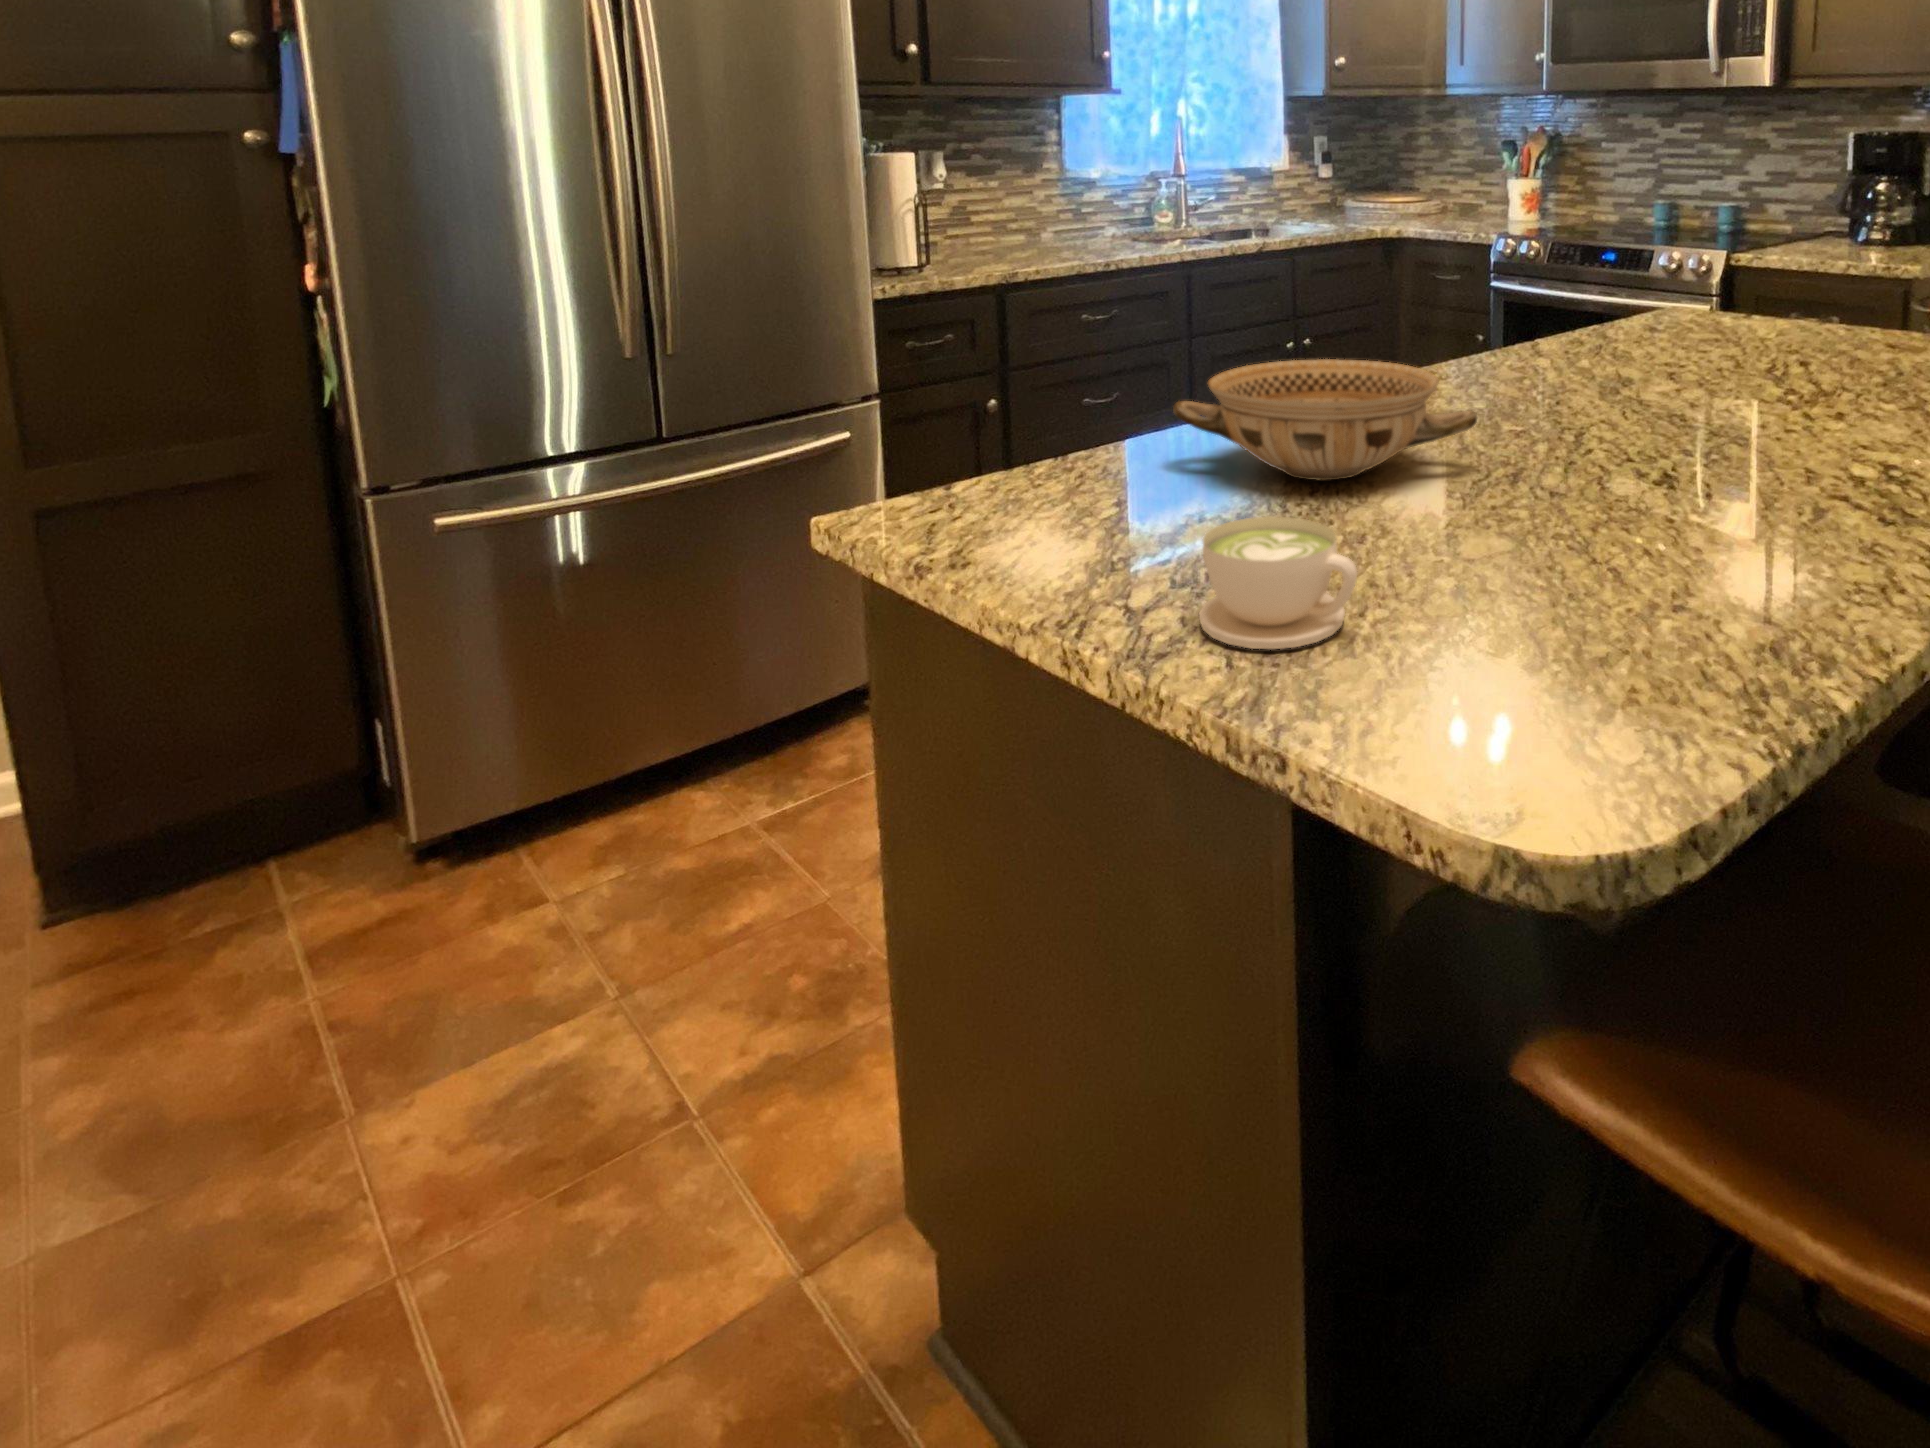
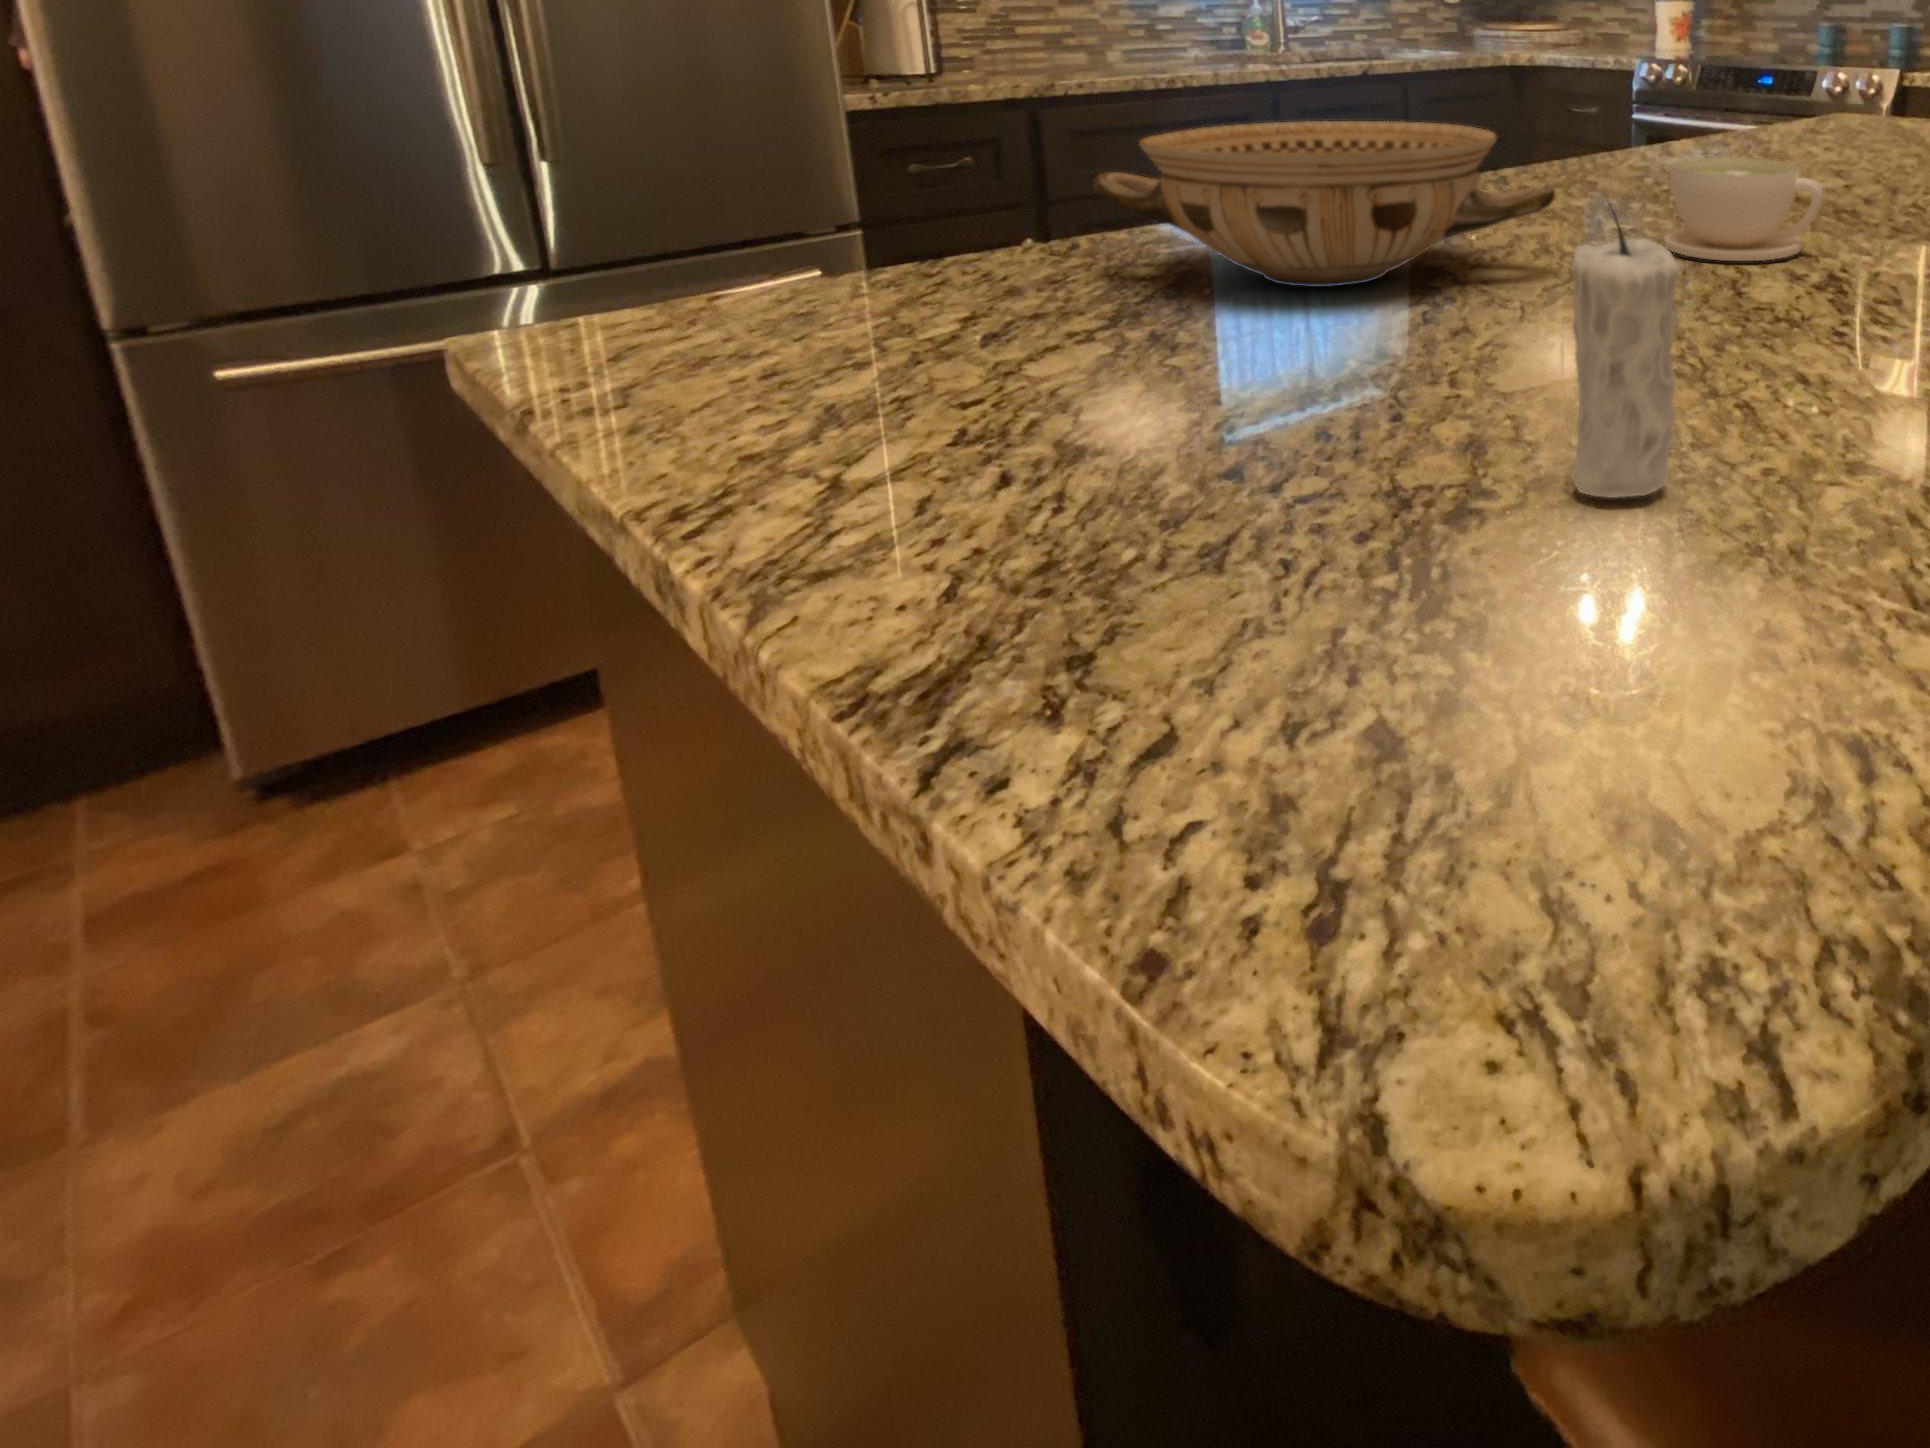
candle: none [1519,459,1580,624] -> present [1571,204,1680,498]
coffee cup: present [1199,517,1358,649] -> present [1663,158,1823,261]

